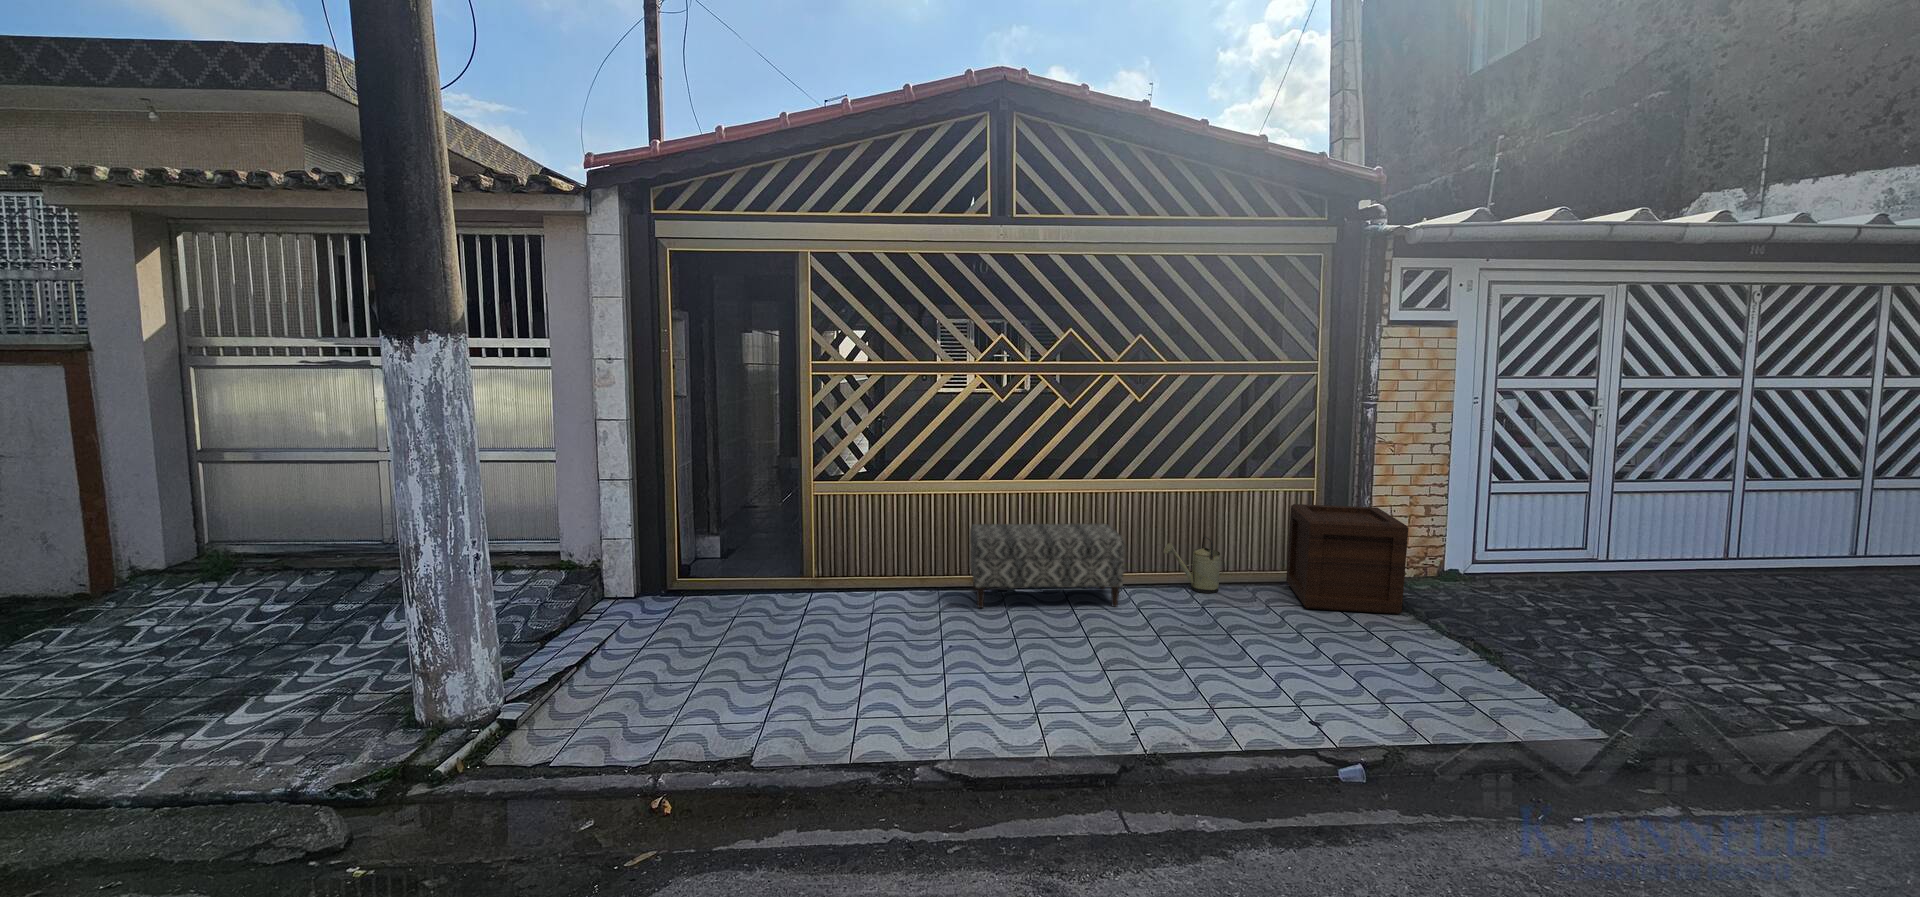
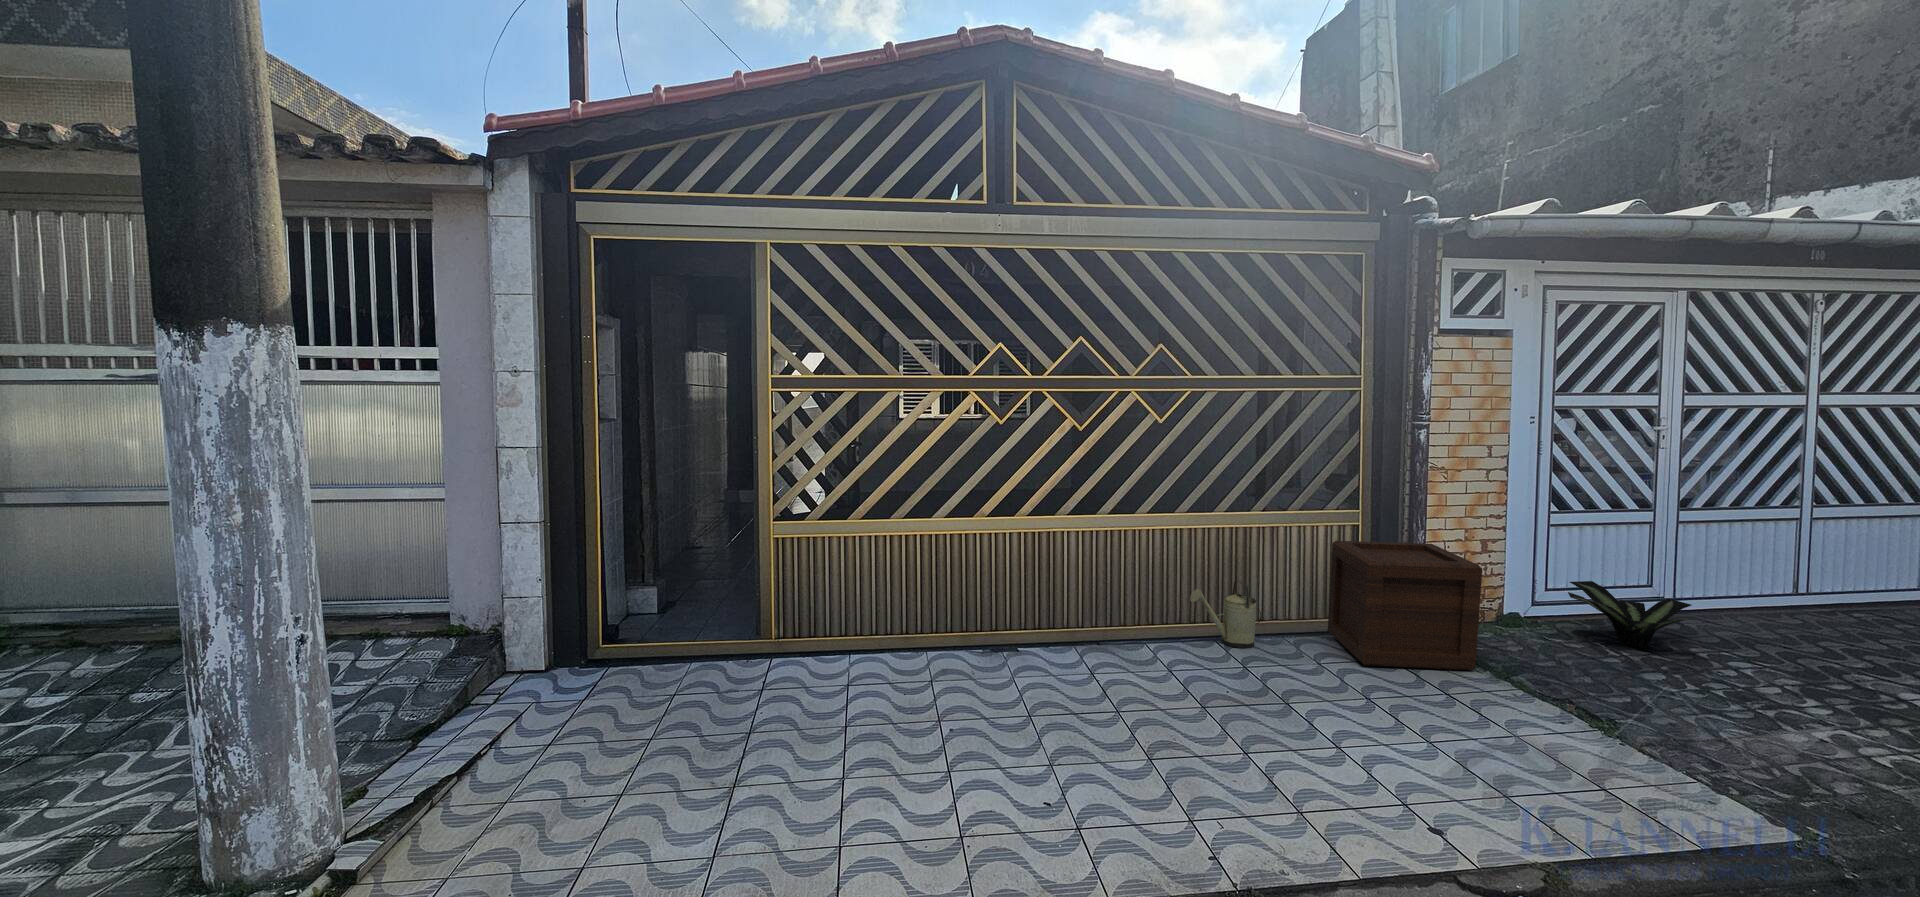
bench: present [970,523,1125,608] -> none [963,567,1152,674]
potted plant: none [1501,543,1611,602] -> present [1568,581,1696,650]

